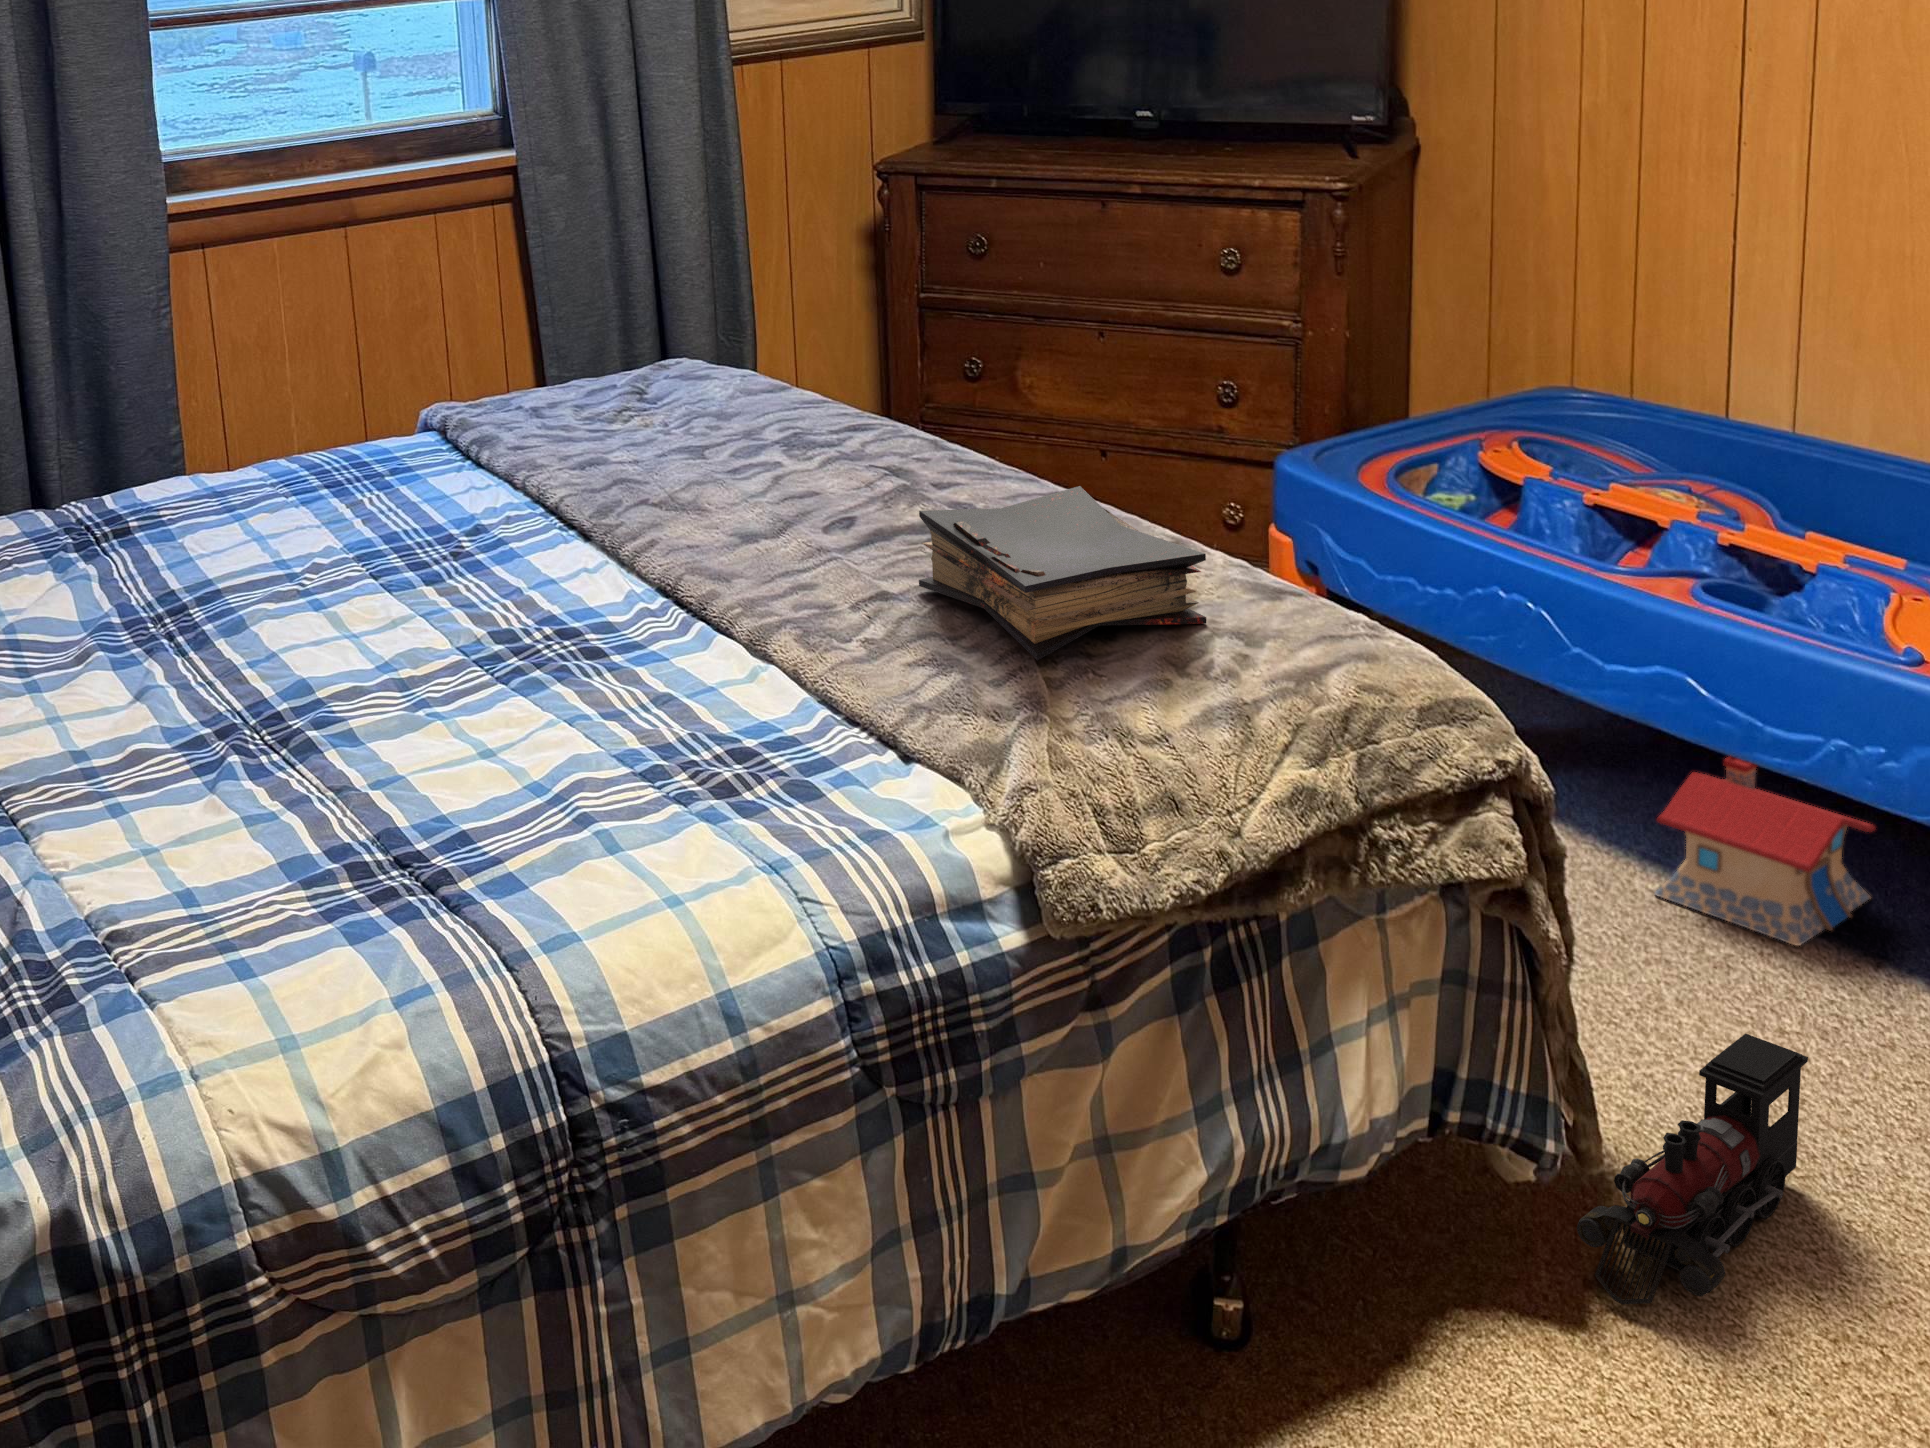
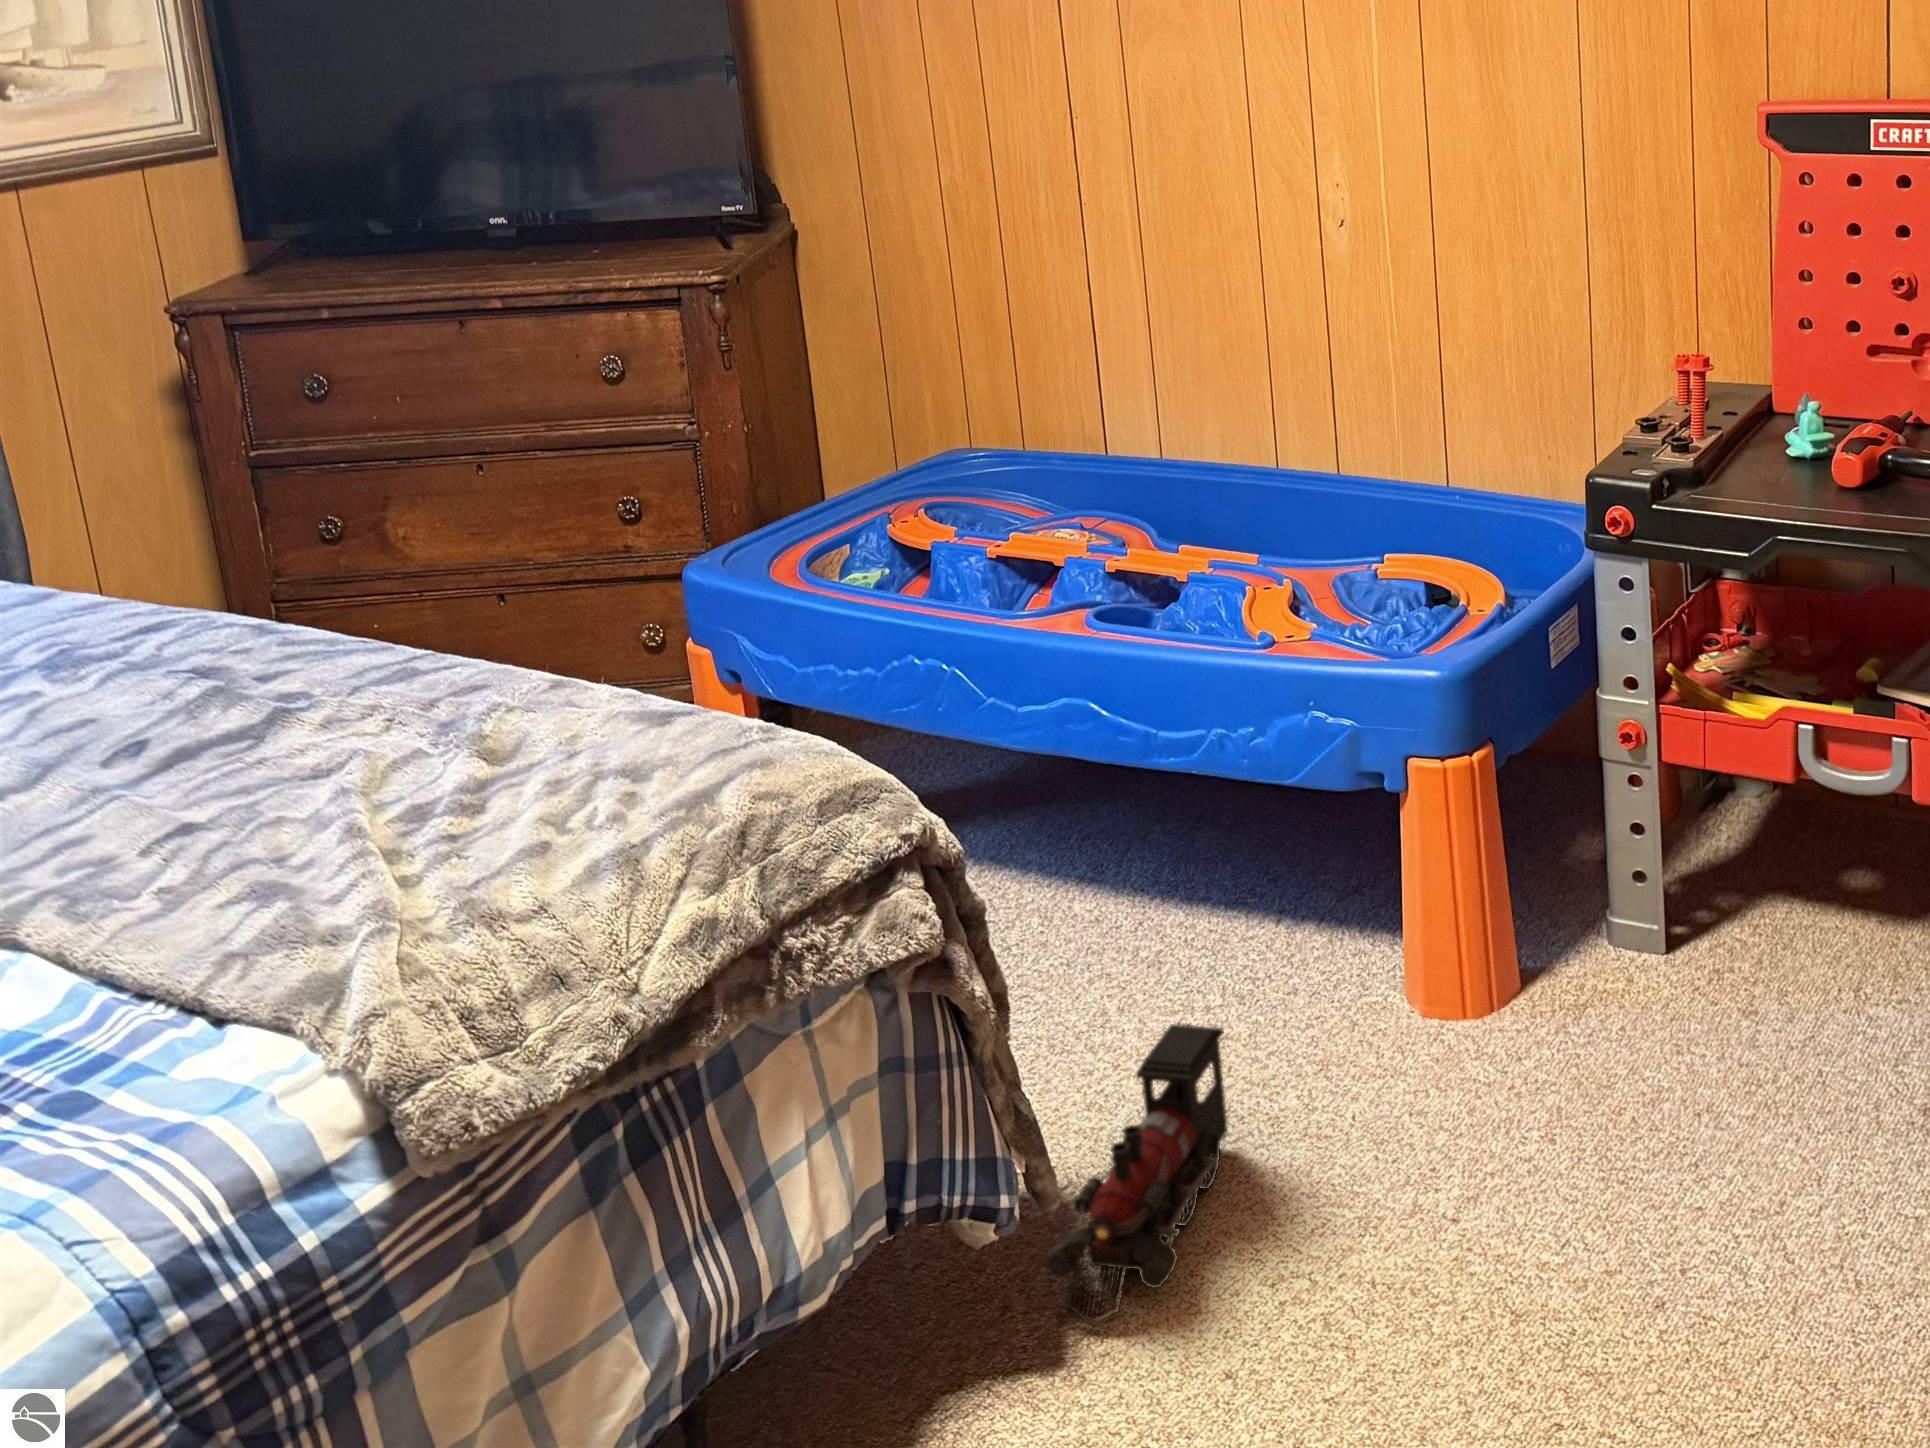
book: present [919,486,1206,661] -> none [219,647,586,860]
toy house: present [1655,757,1875,946] -> none [1083,762,1266,924]

